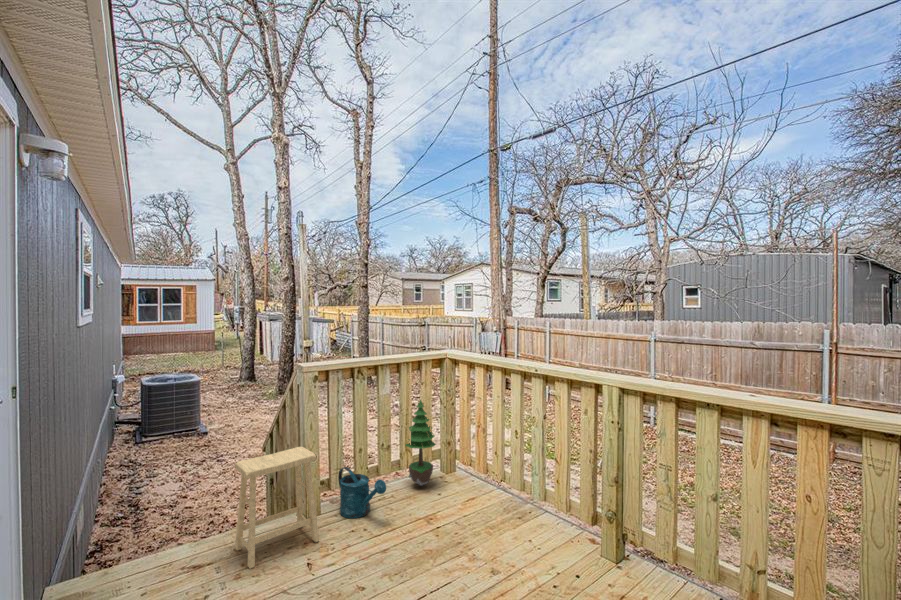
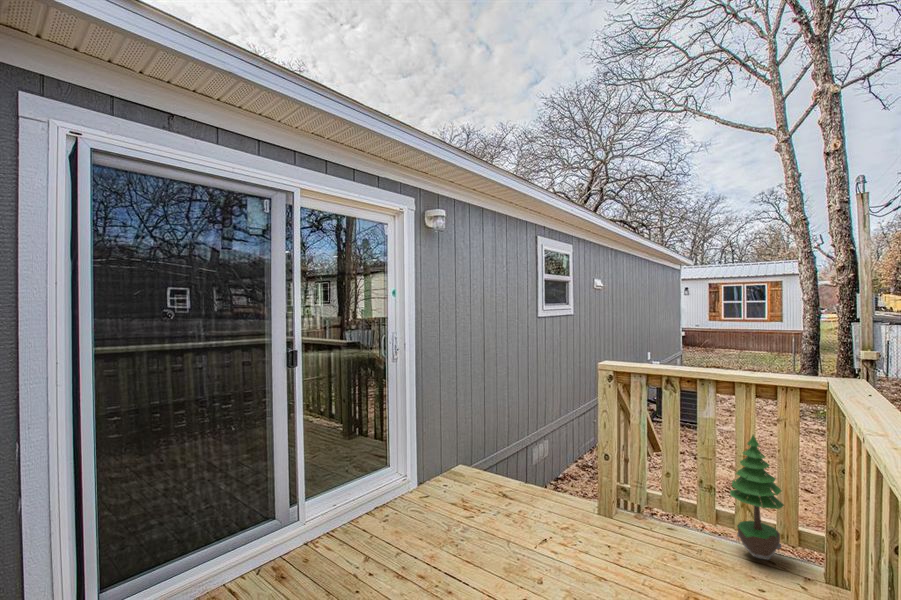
footstool: present [235,447,319,569] -> none [516,432,589,532]
watering can: present [338,467,386,518] -> none [625,480,662,542]

